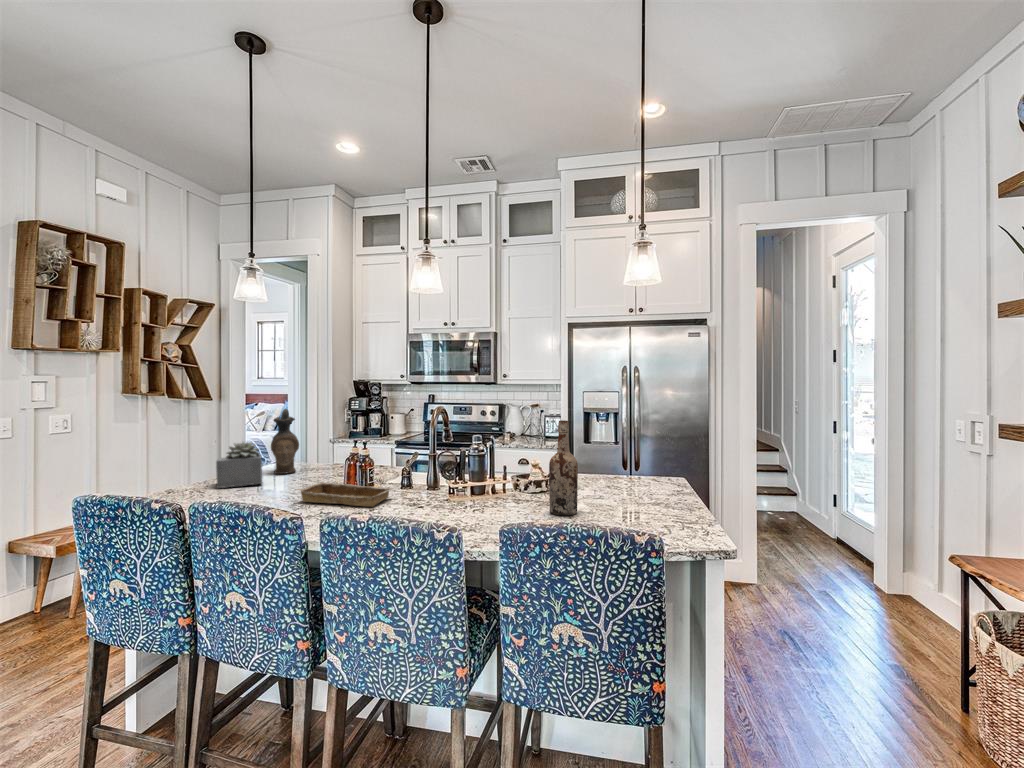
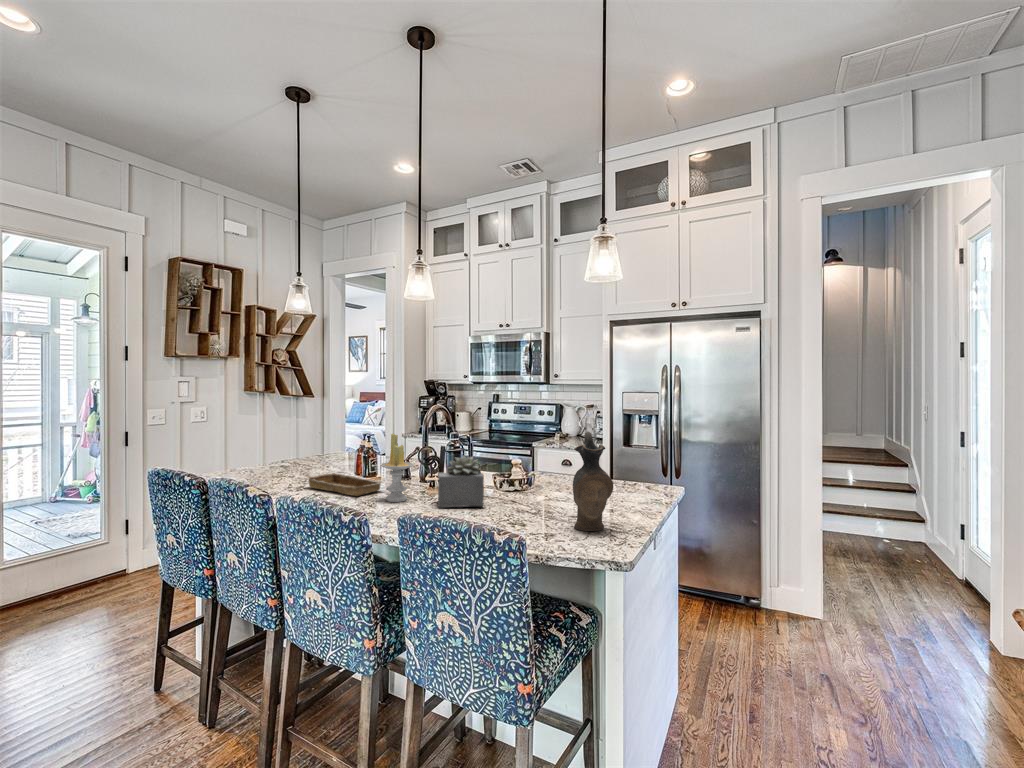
ceramic pitcher: present [271,409,299,474] -> present [573,432,613,531]
wine bottle: present [549,420,578,516] -> none [500,427,528,519]
candle: none [401,434,439,509] -> present [380,434,414,502]
succulent plant: present [216,442,262,488] -> present [438,456,484,507]

